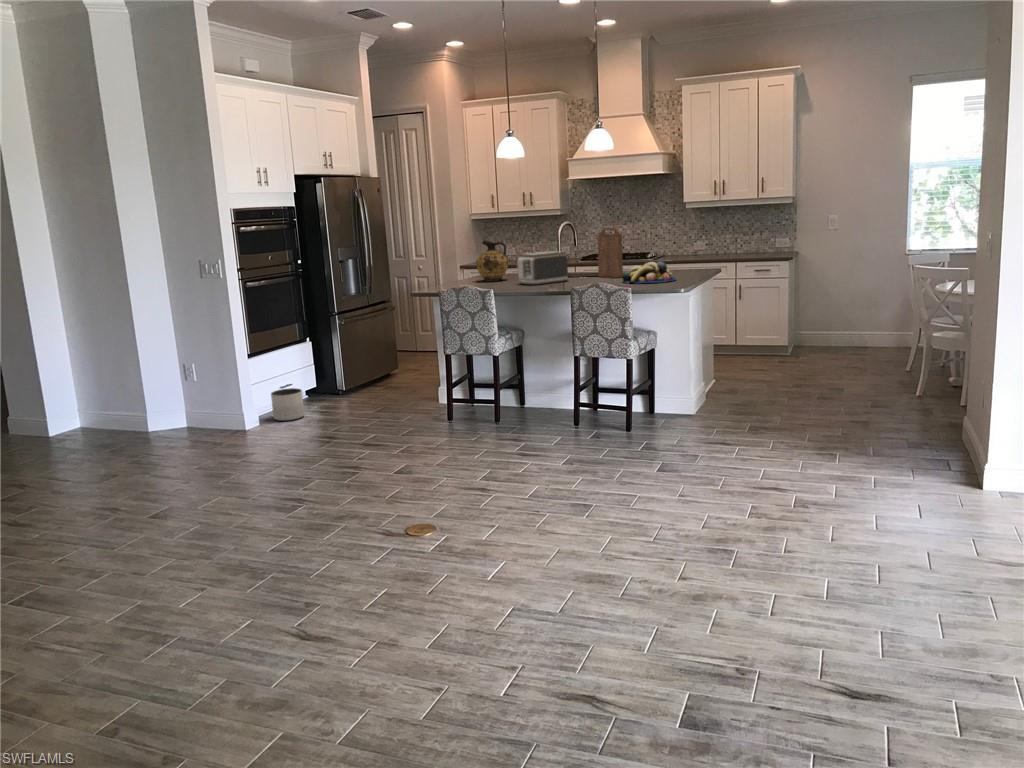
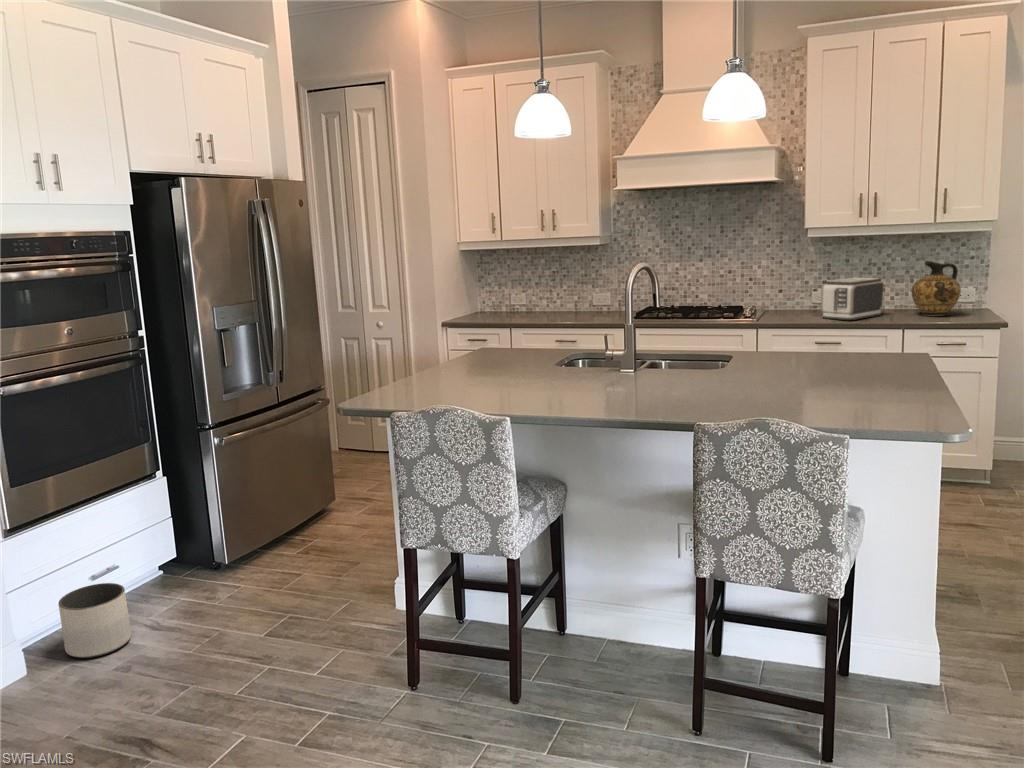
cutting board: present [597,227,623,277] -> none [713,278,769,379]
ceramic jug: present [476,241,508,281] -> present [912,261,961,316]
toaster: present [517,251,568,285] -> present [821,278,883,320]
fruit bowl: present [622,261,676,284] -> none [787,355,910,409]

